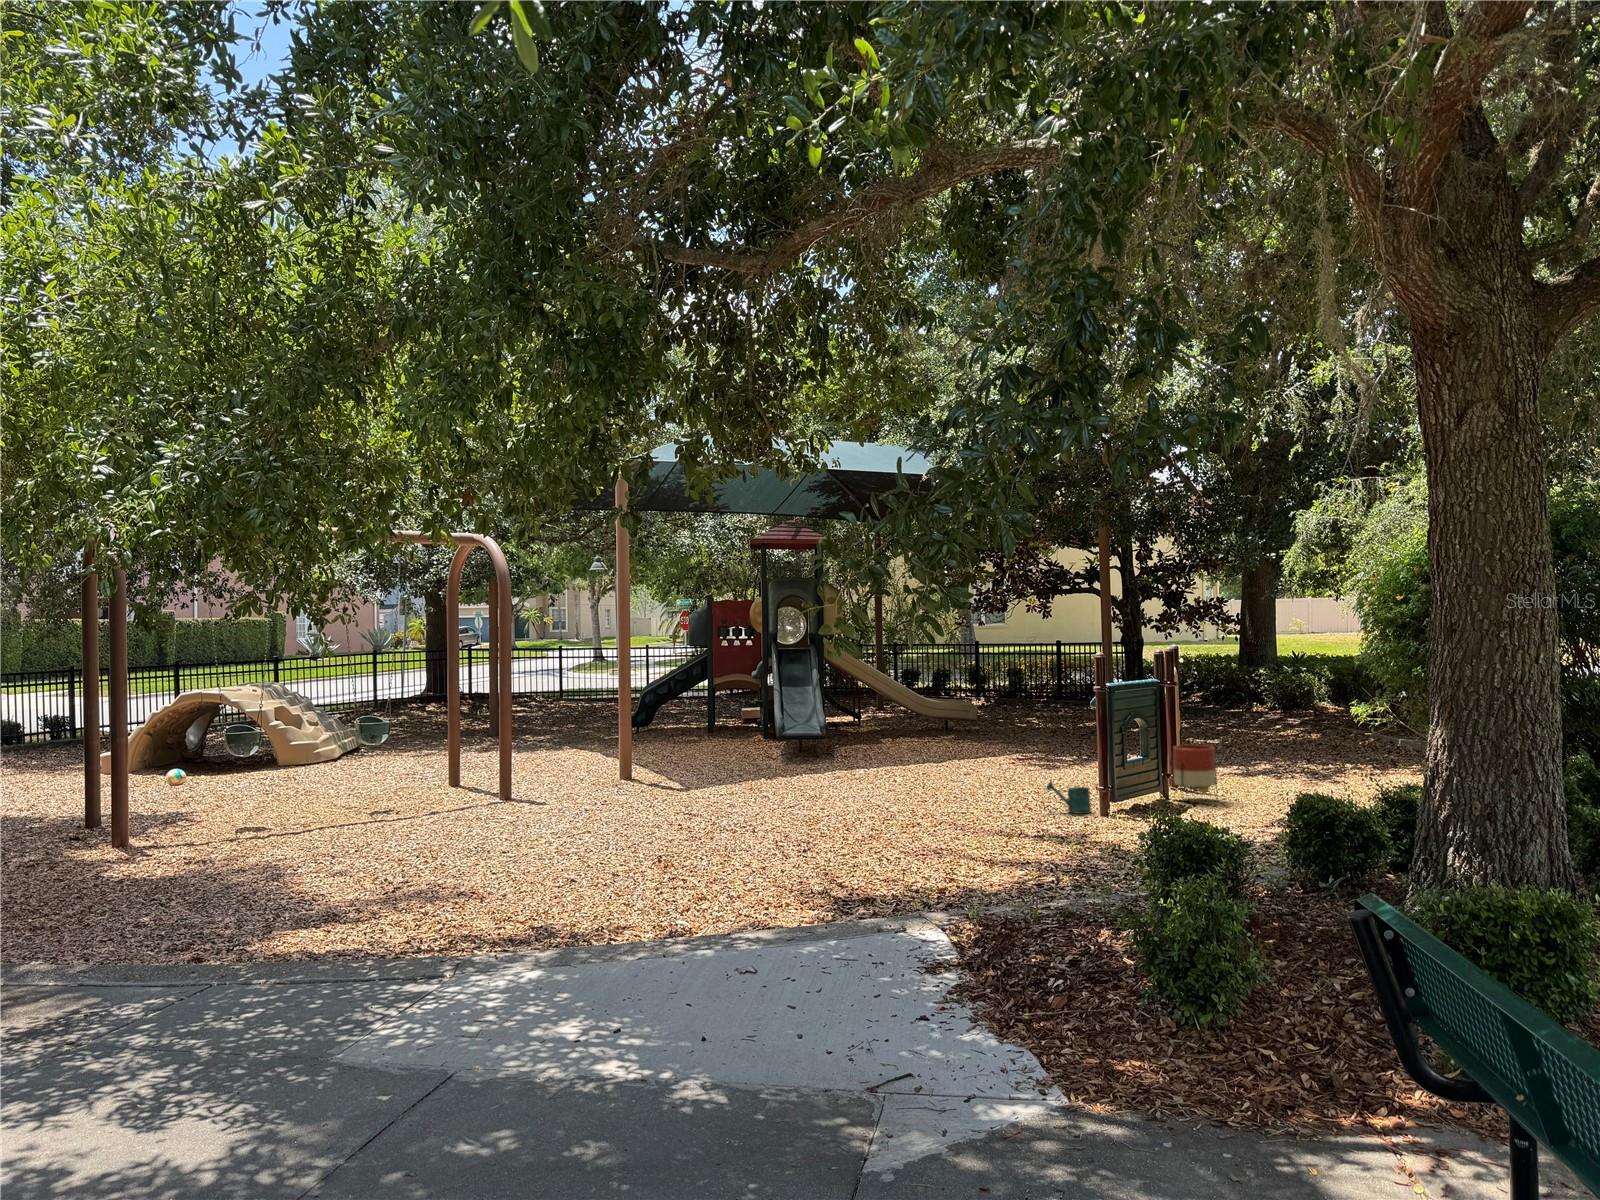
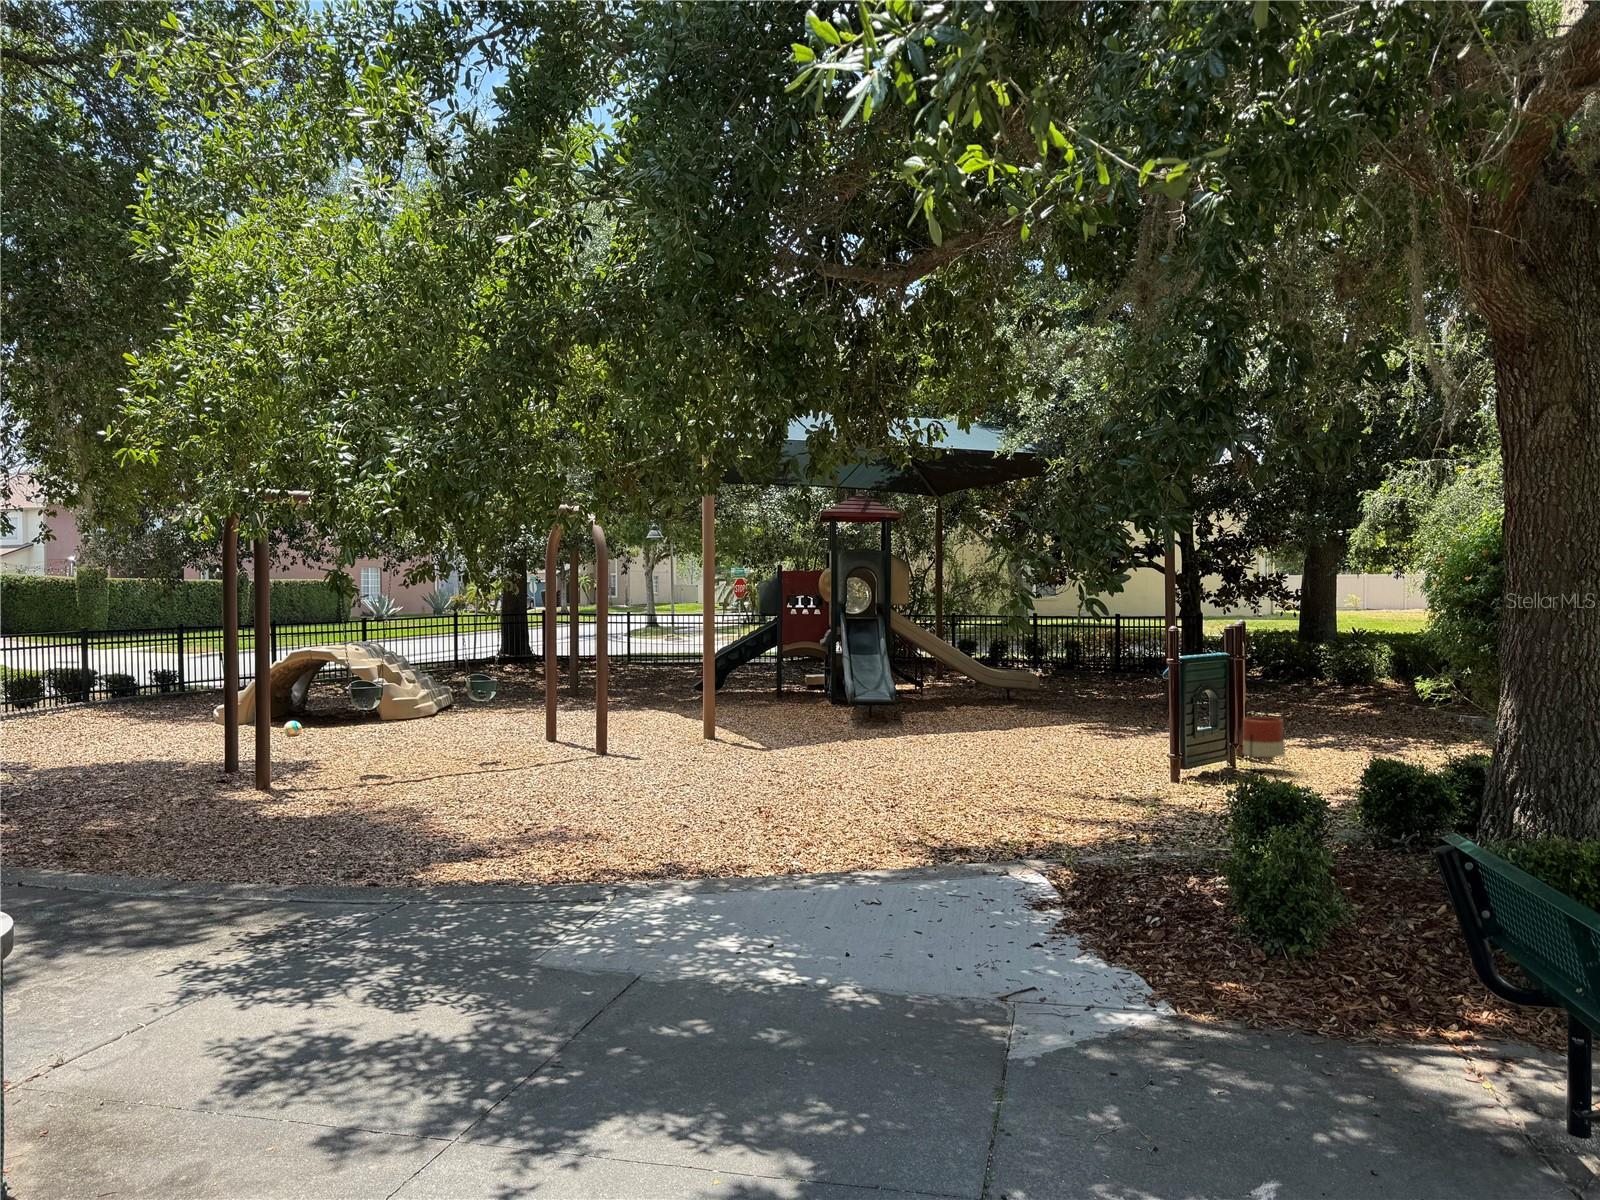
watering can: present [1046,782,1091,814] -> none [1121,748,1170,780]

